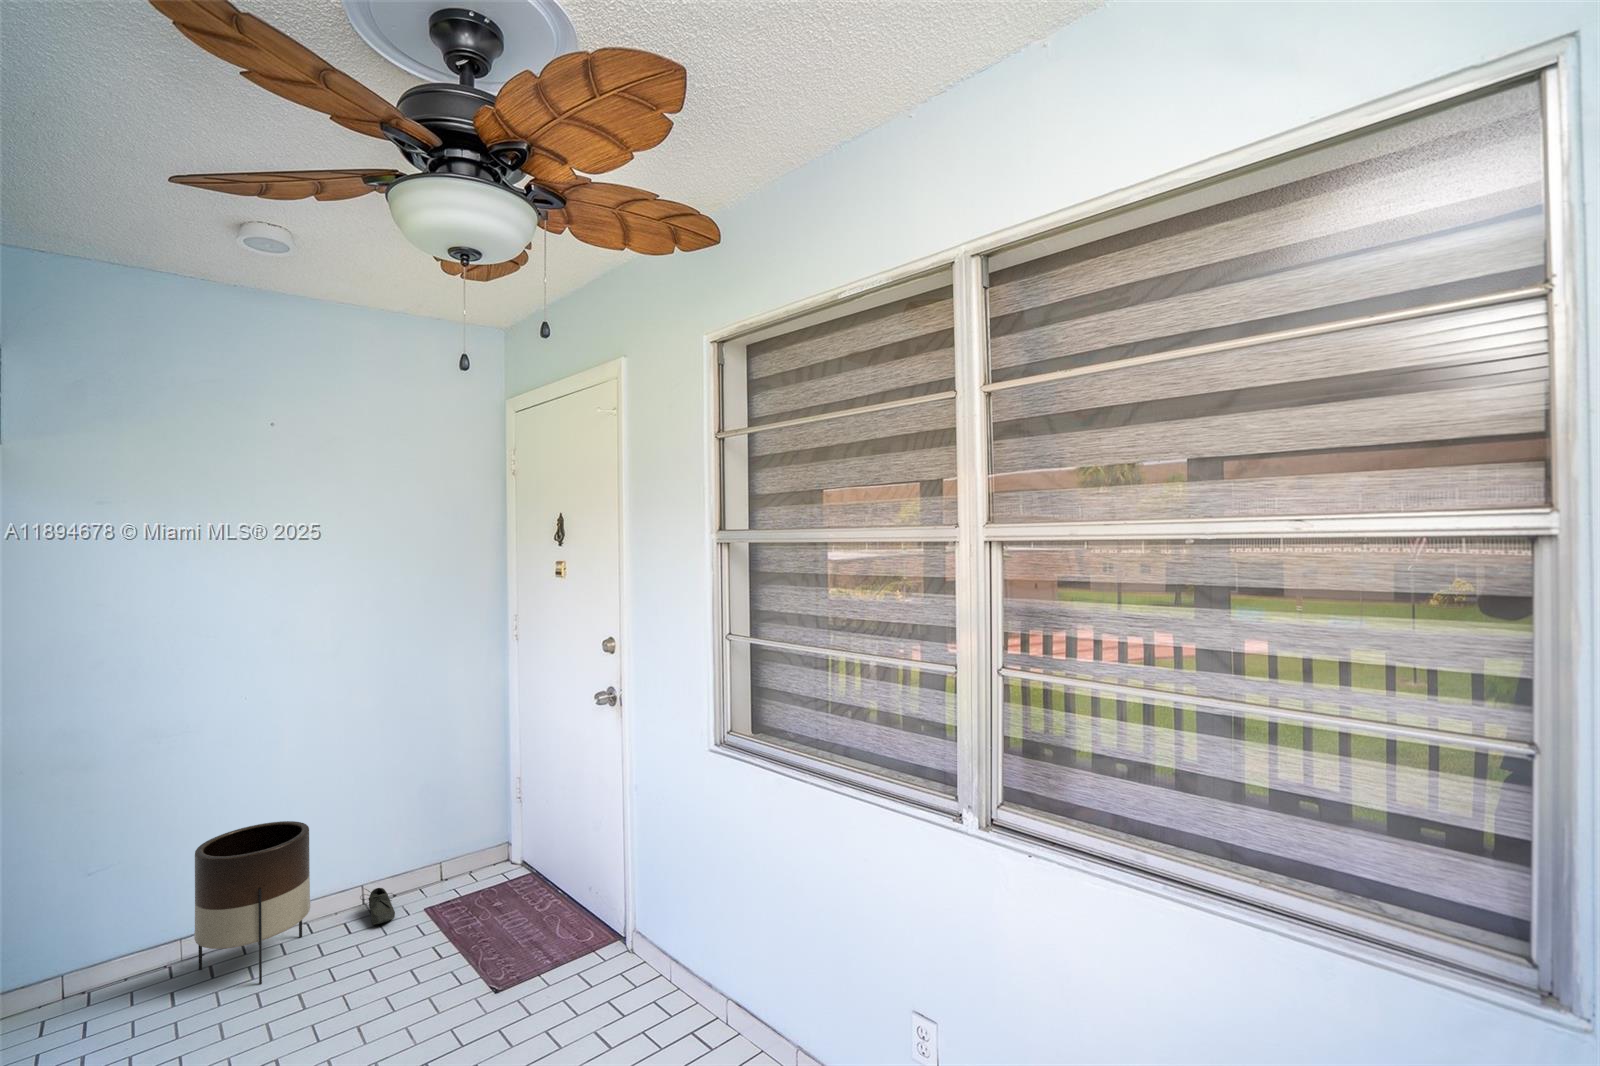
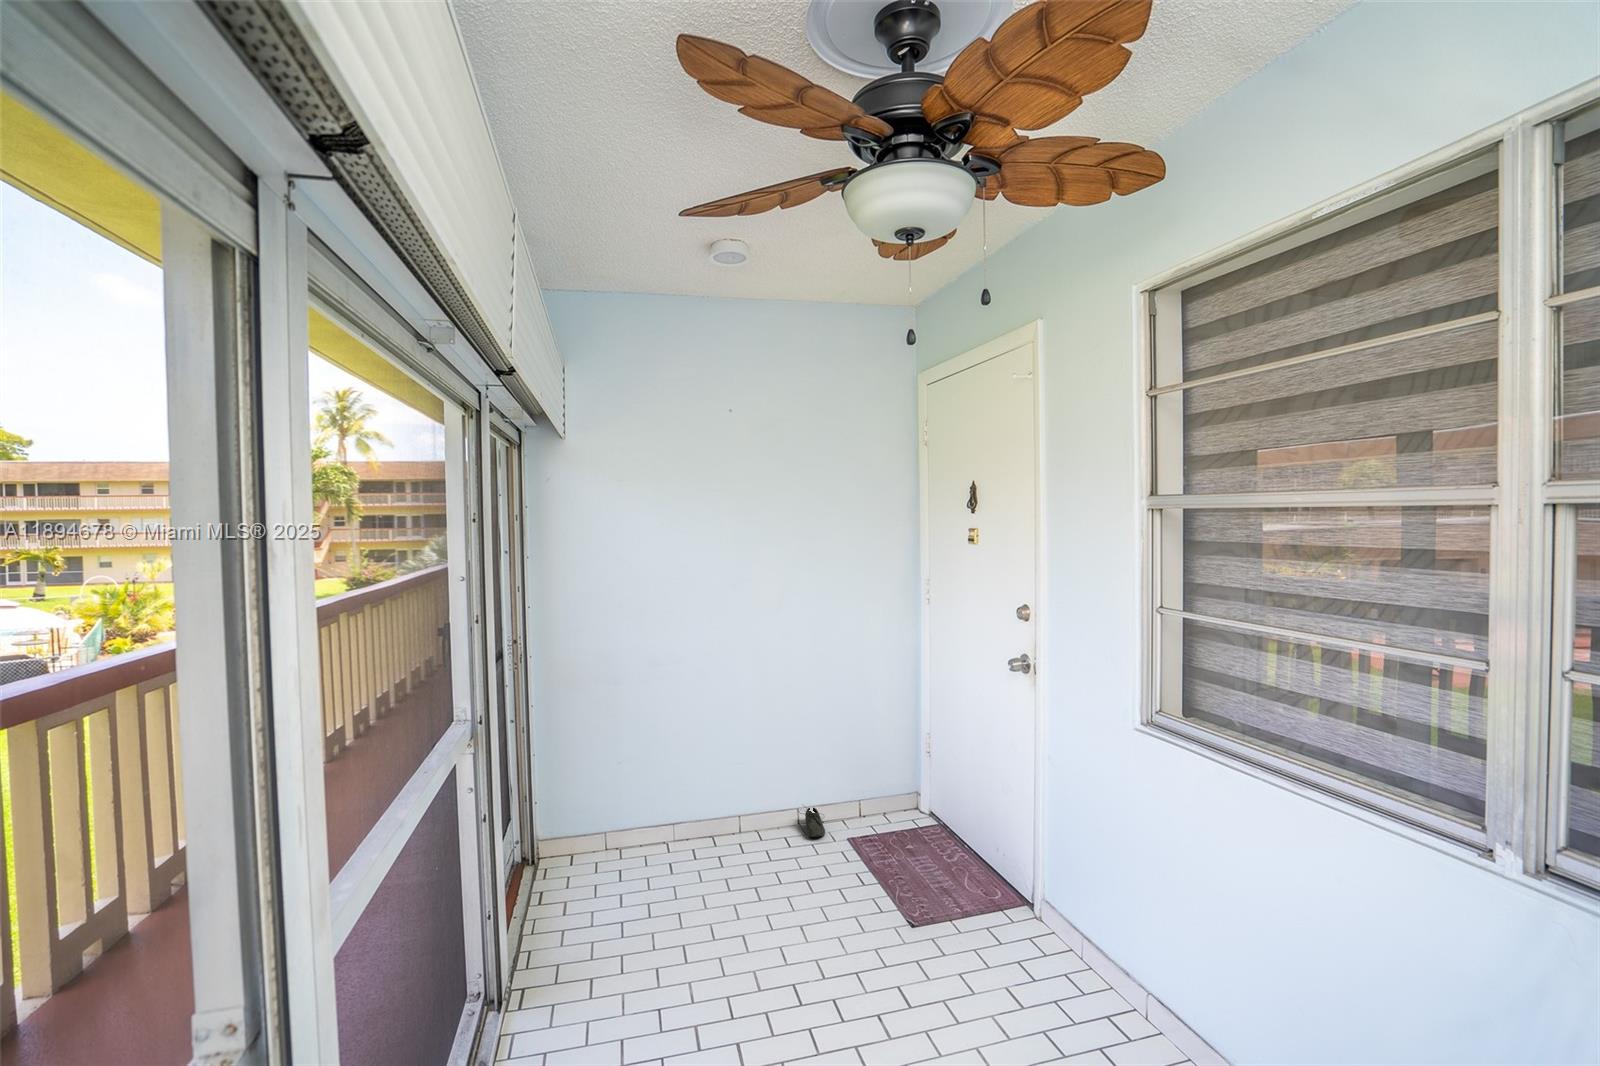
planter: present [194,821,310,984] -> none [691,734,765,860]

